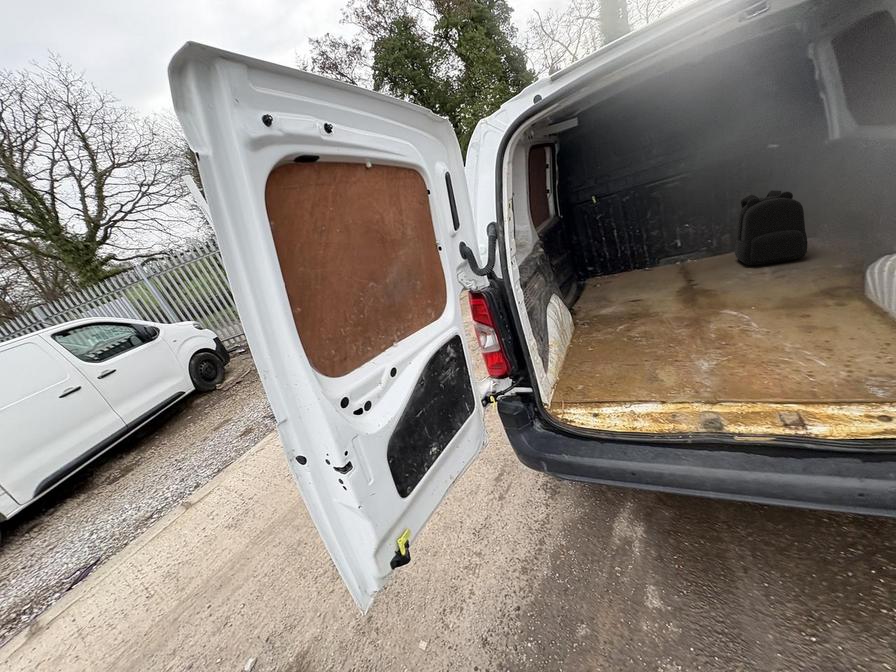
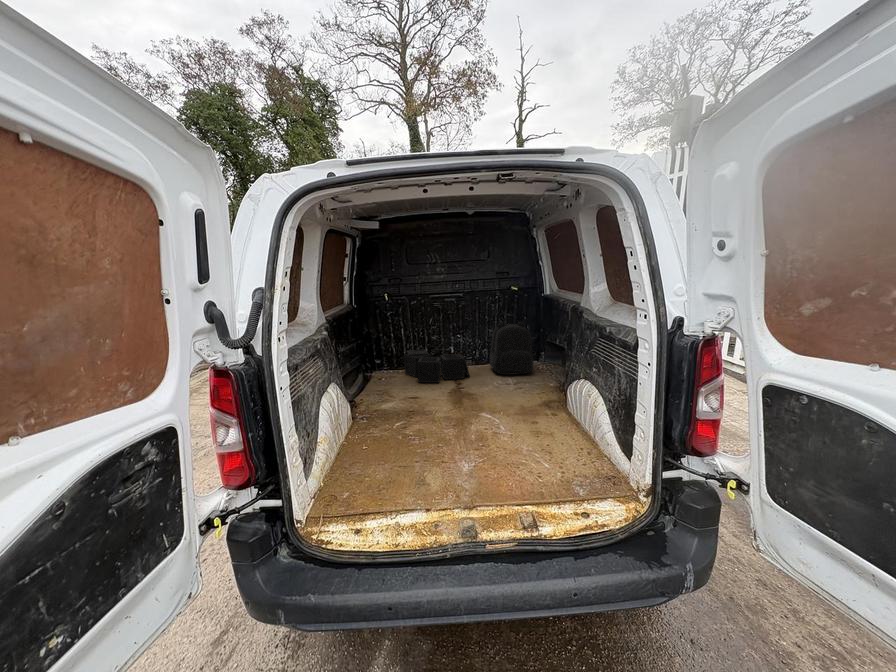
storage bin: none [620,248,706,287] -> present [404,349,470,383]

